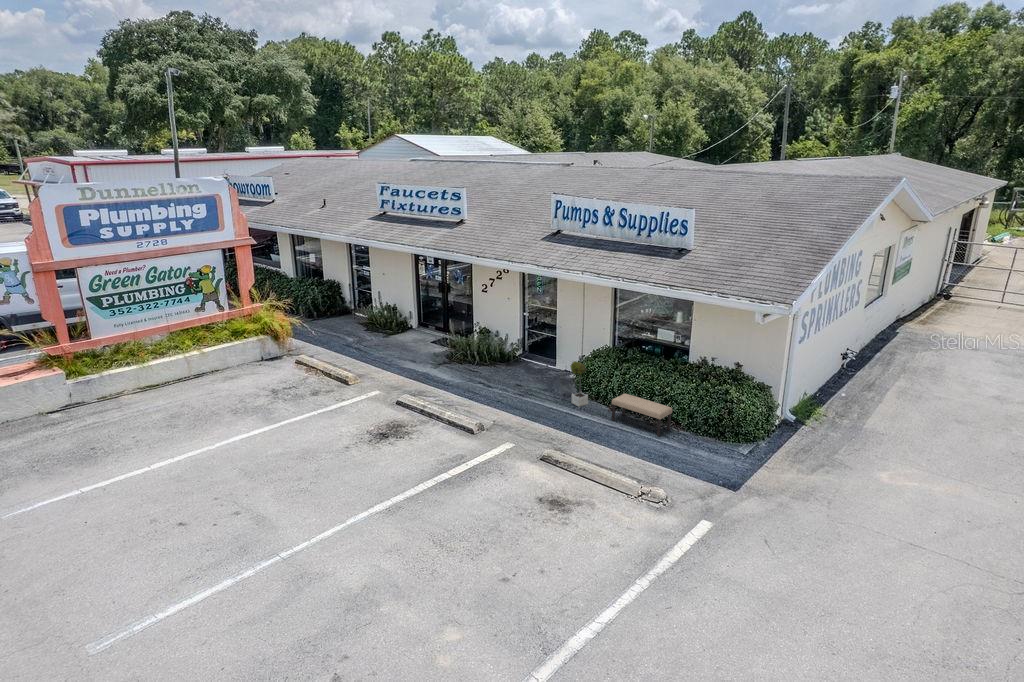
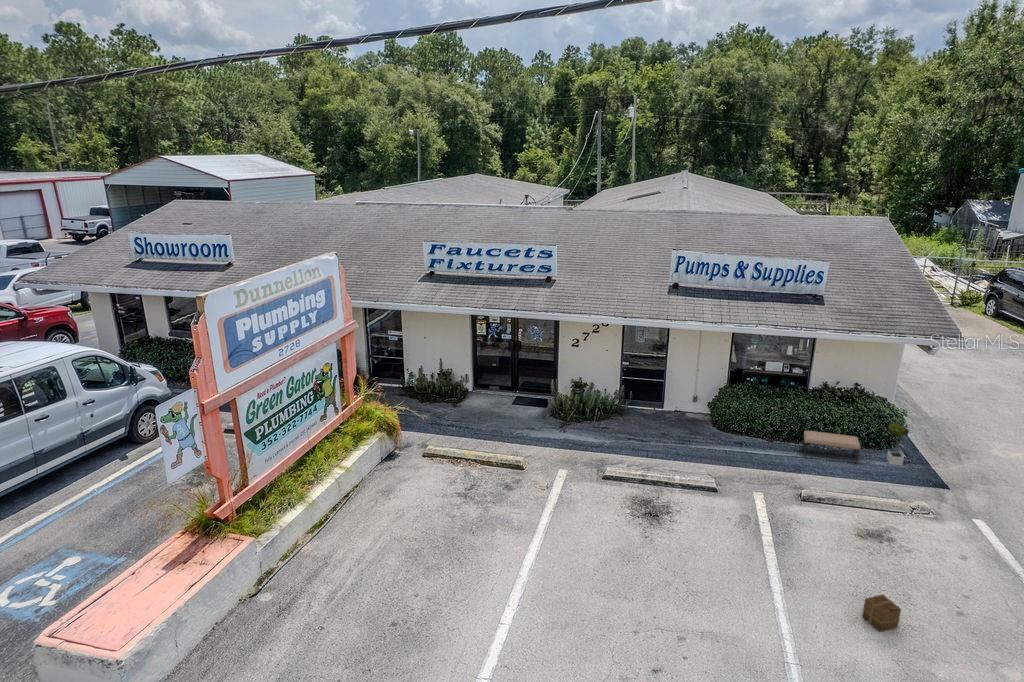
potted tree: present [570,361,588,407] -> present [887,424,909,466]
cardboard box: none [420,526,451,564] -> present [862,595,901,632]

